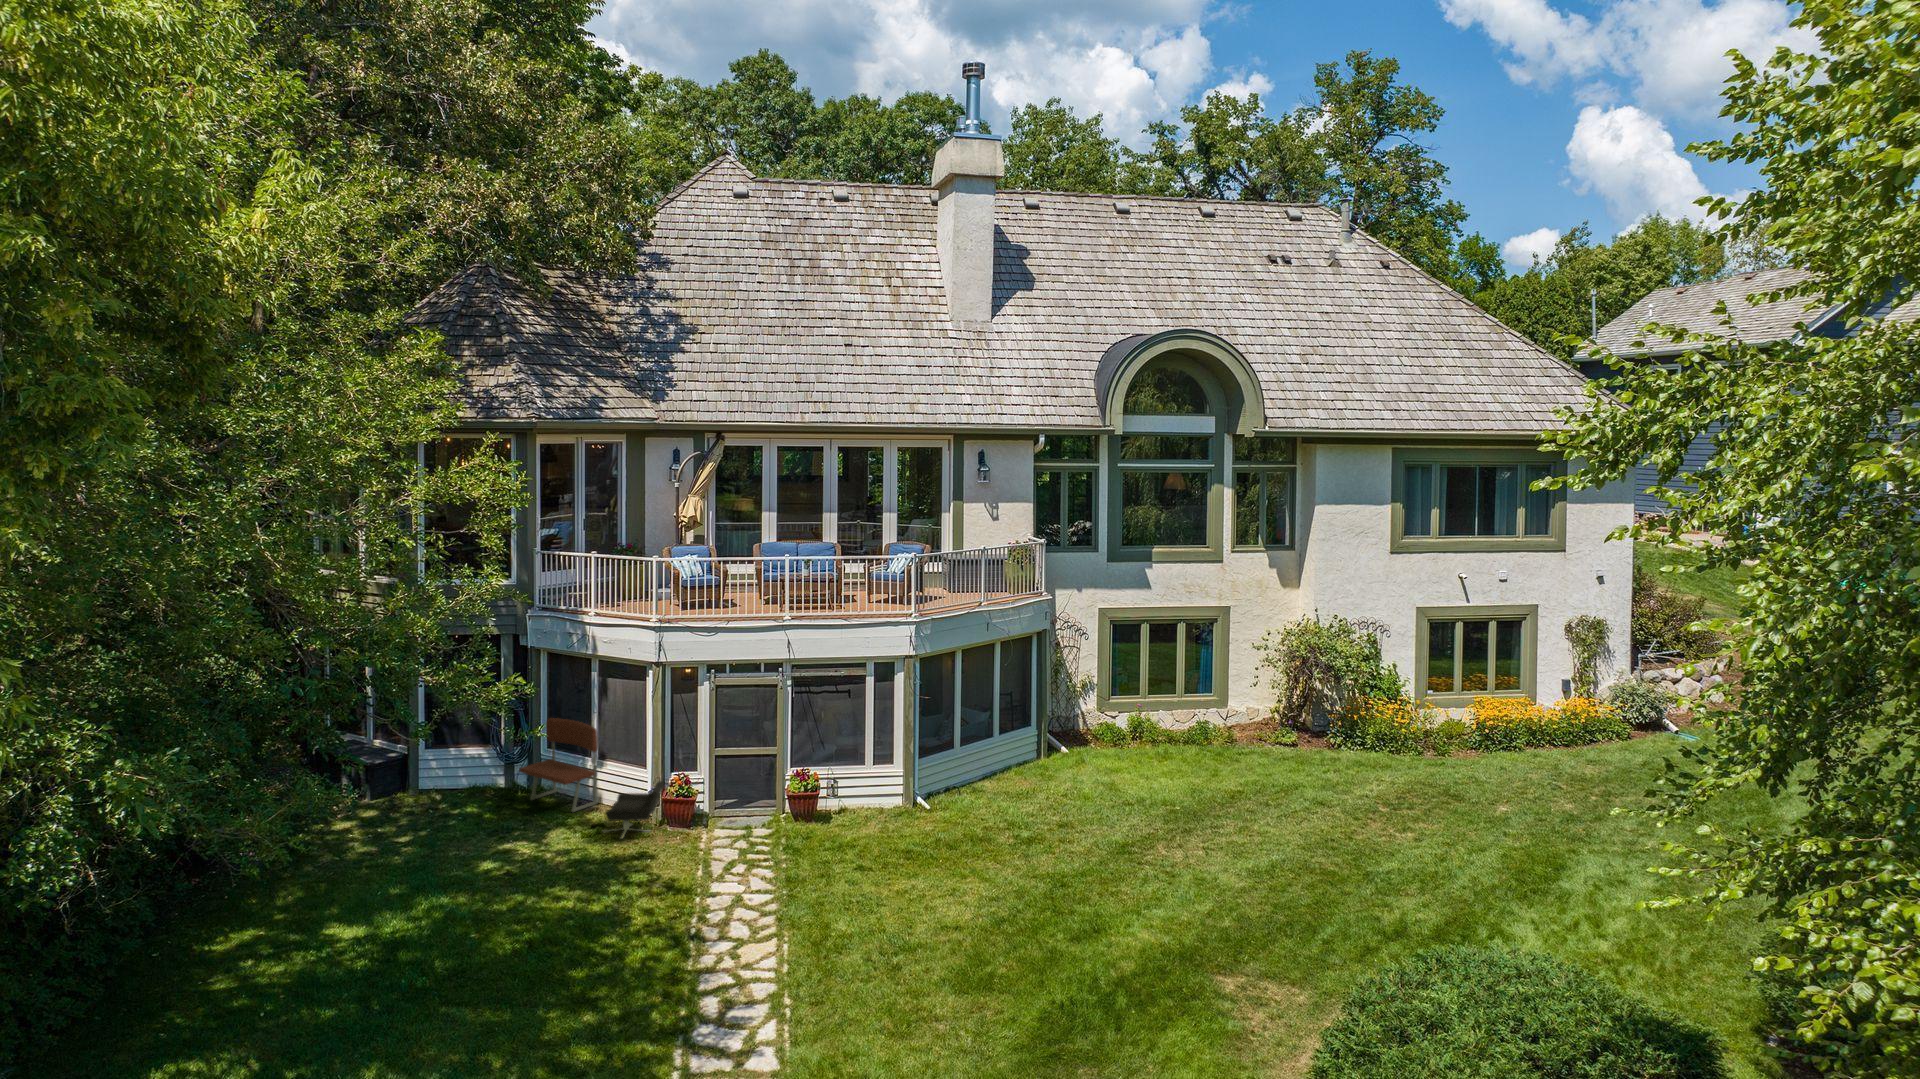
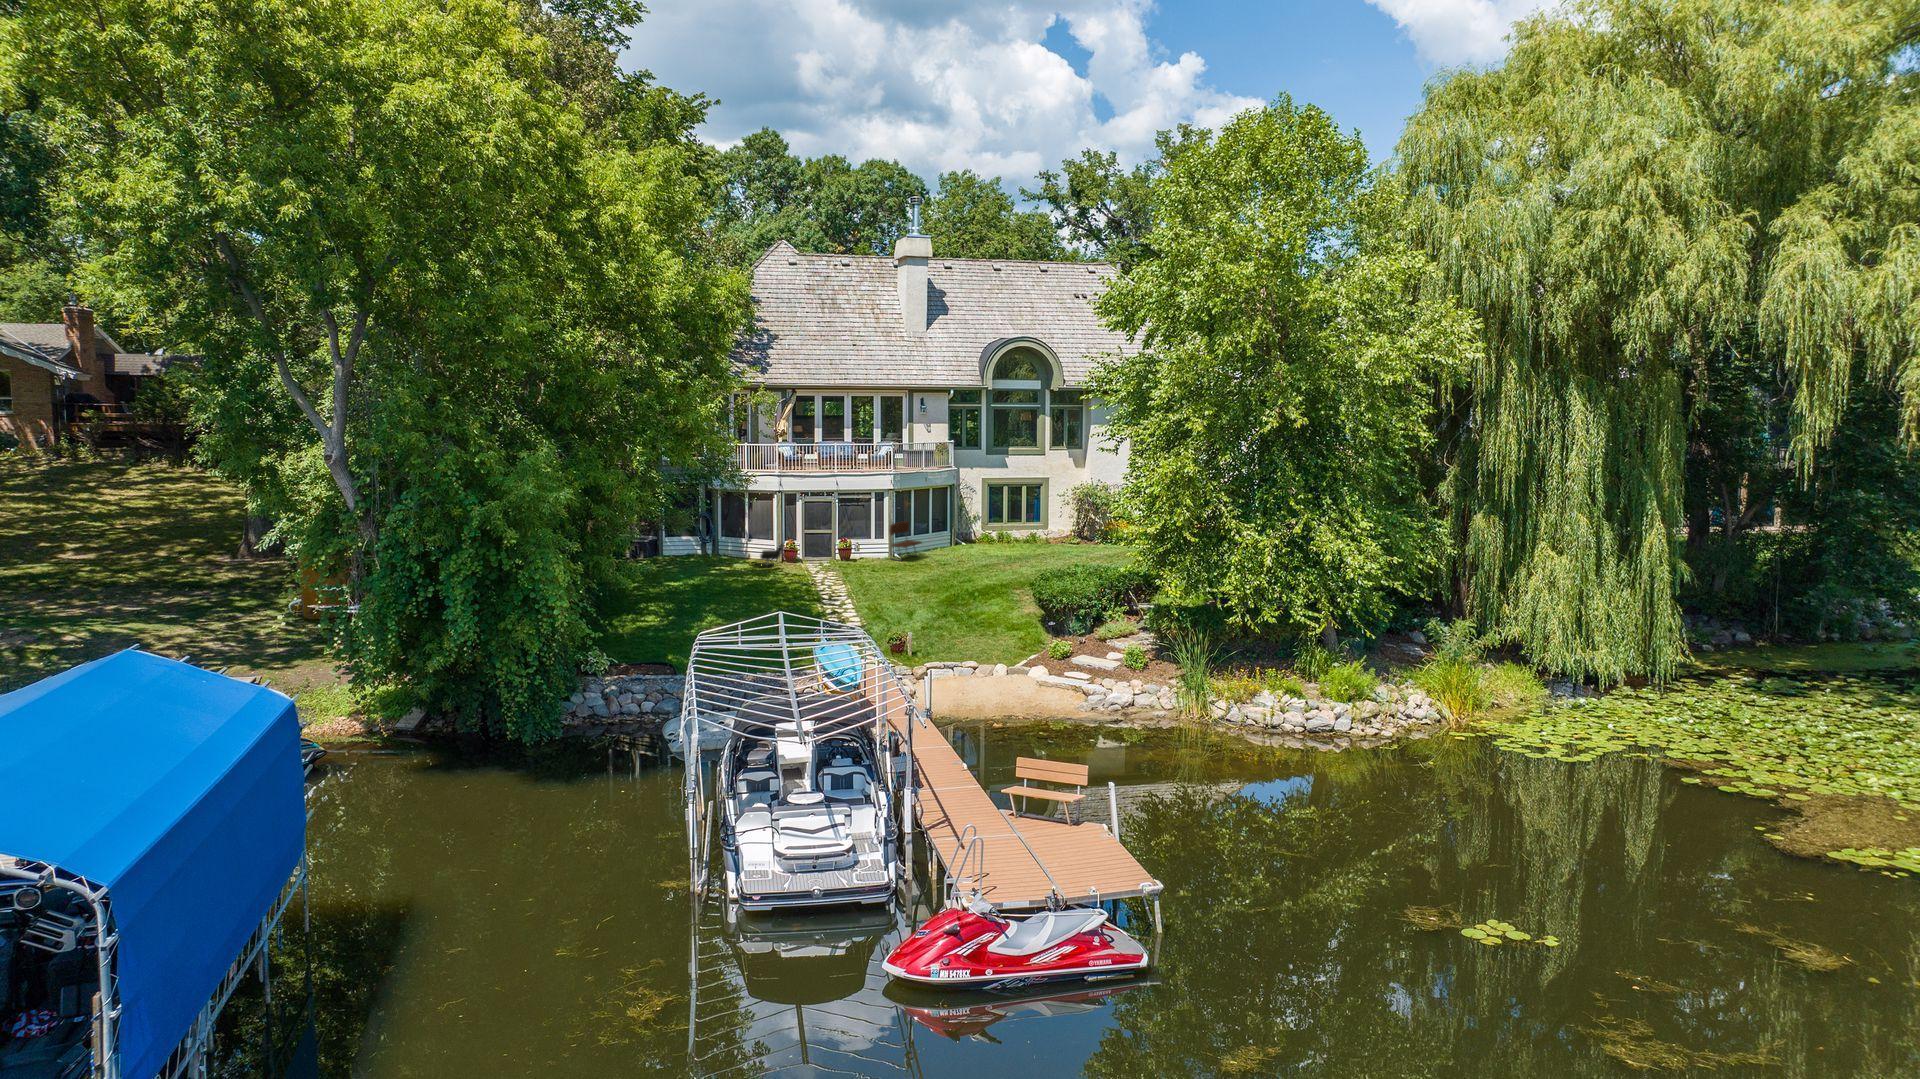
bench: present [519,718,598,812] -> present [889,521,921,561]

